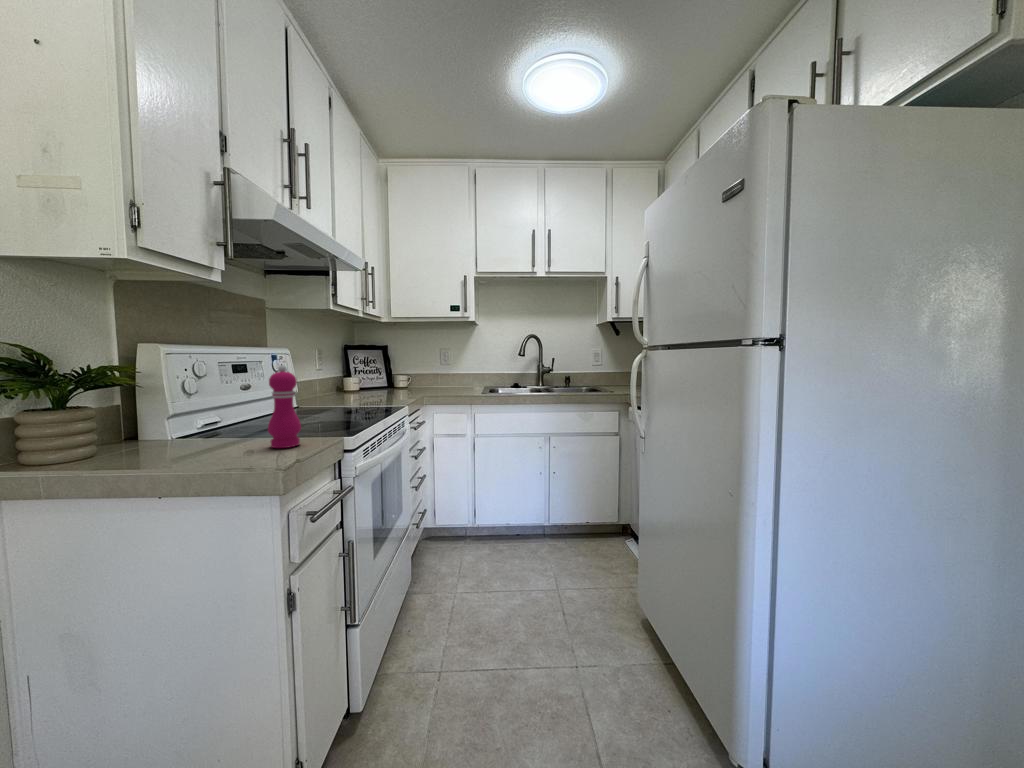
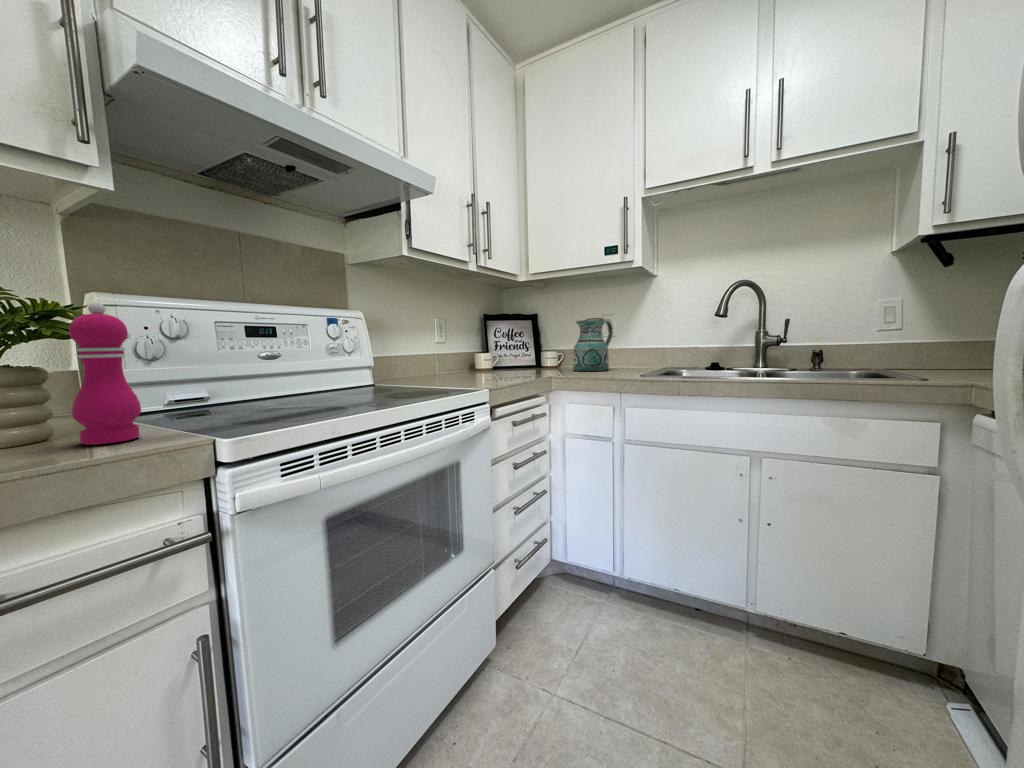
ceramic pitcher: none [425,353,451,391] -> present [573,318,613,371]

